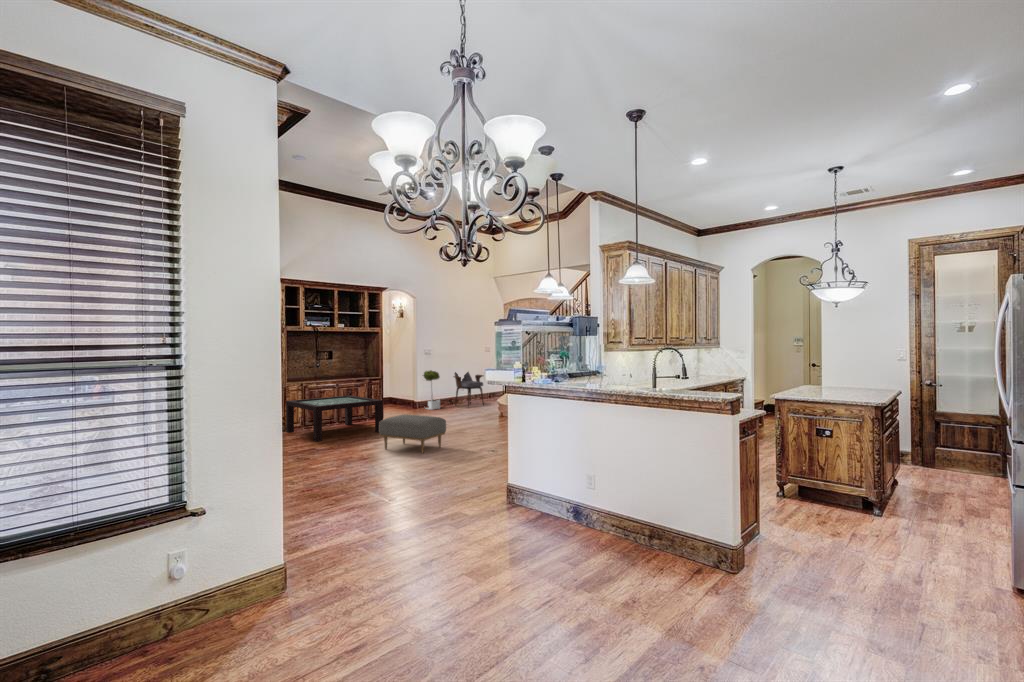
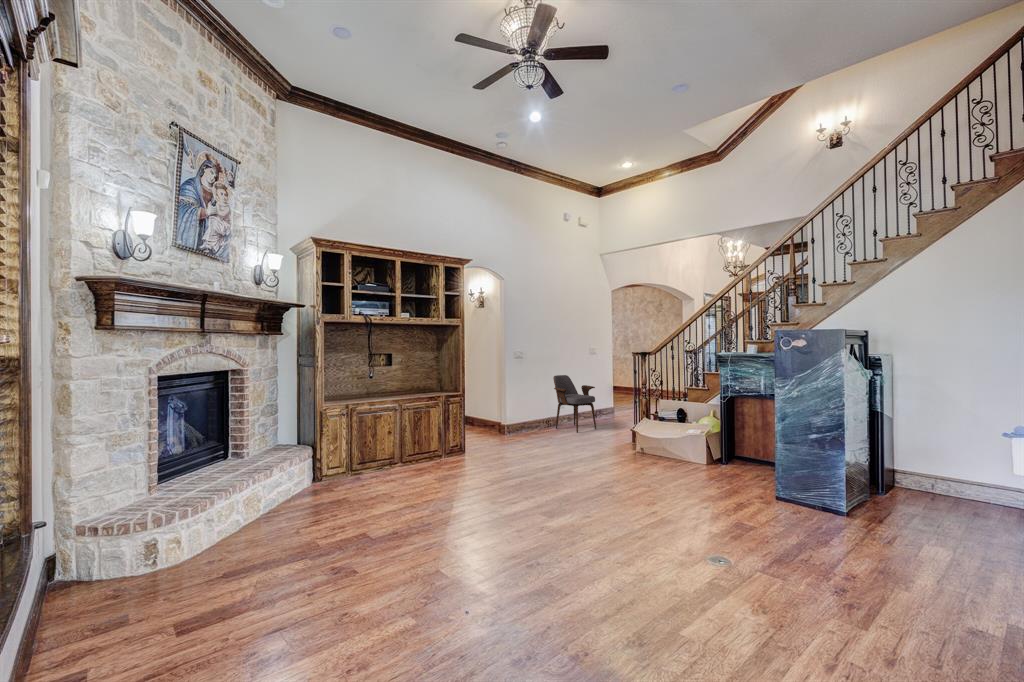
potted tree: present [423,370,440,410] -> none [513,379,538,436]
coffee table: present [286,395,383,441] -> none [322,421,475,512]
ottoman: present [379,415,446,453] -> none [486,472,614,567]

